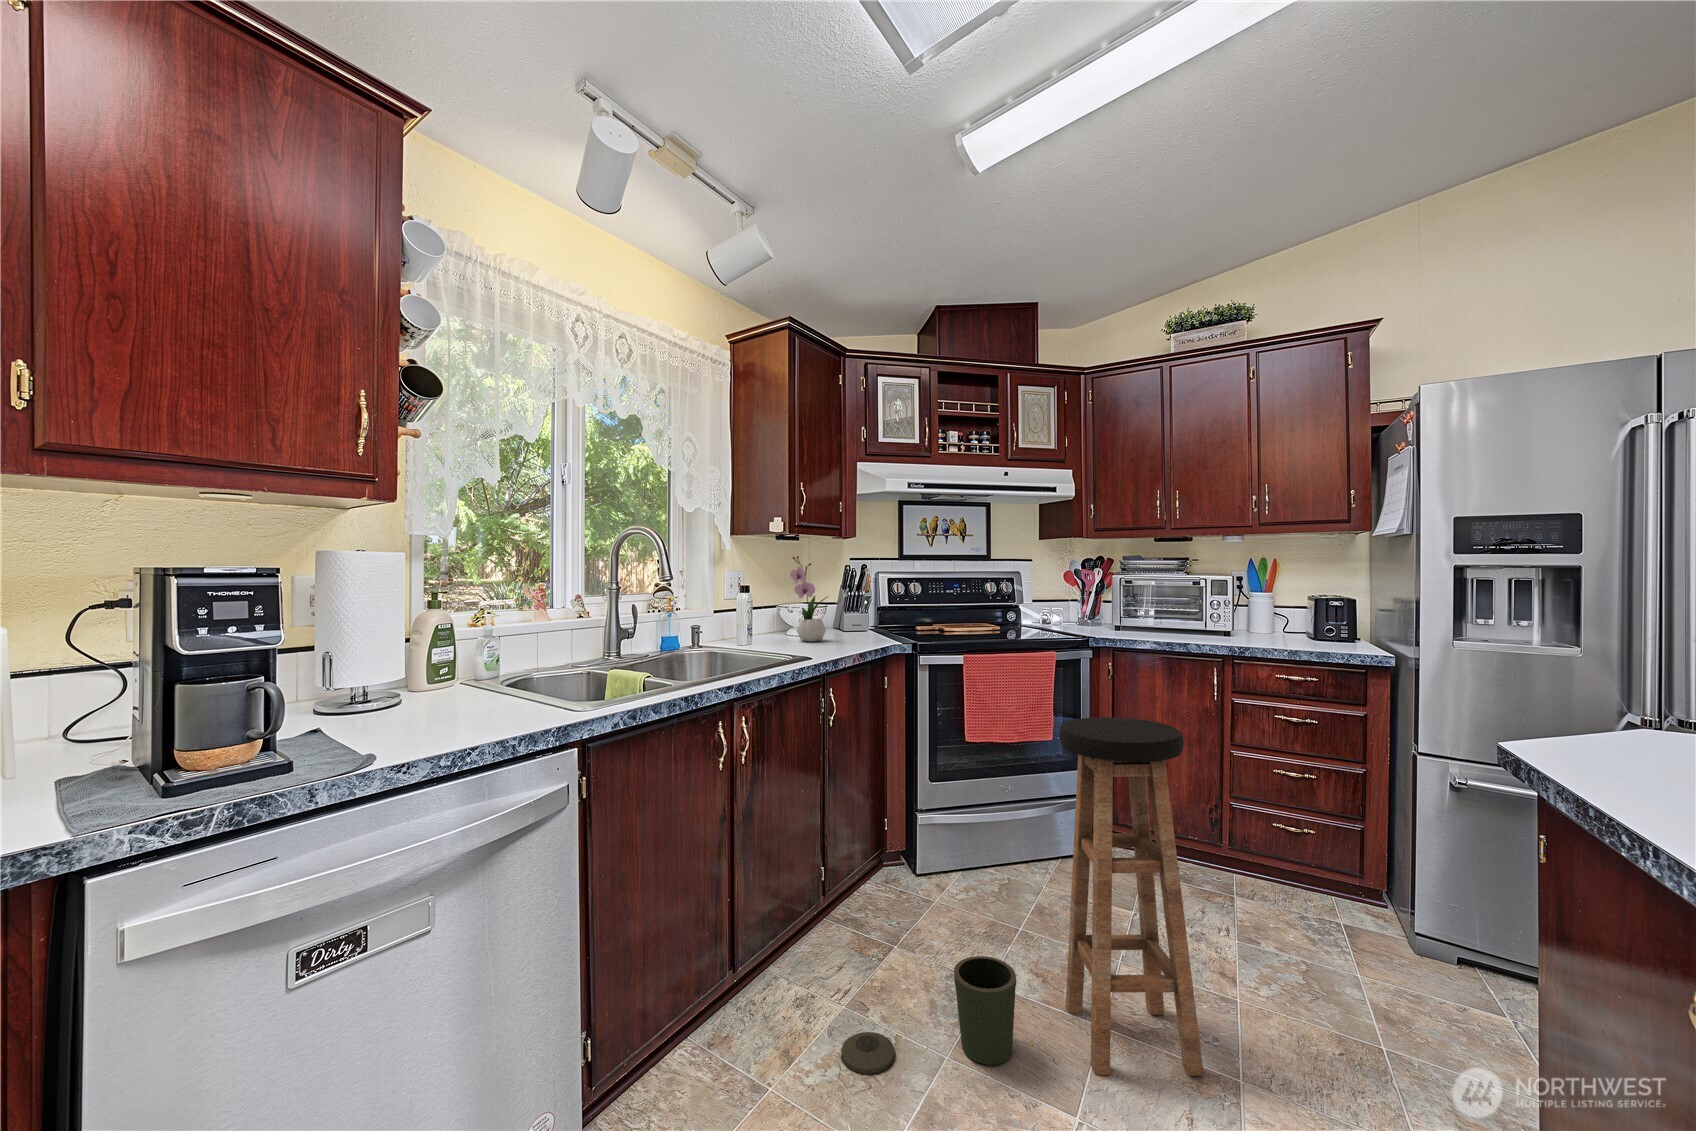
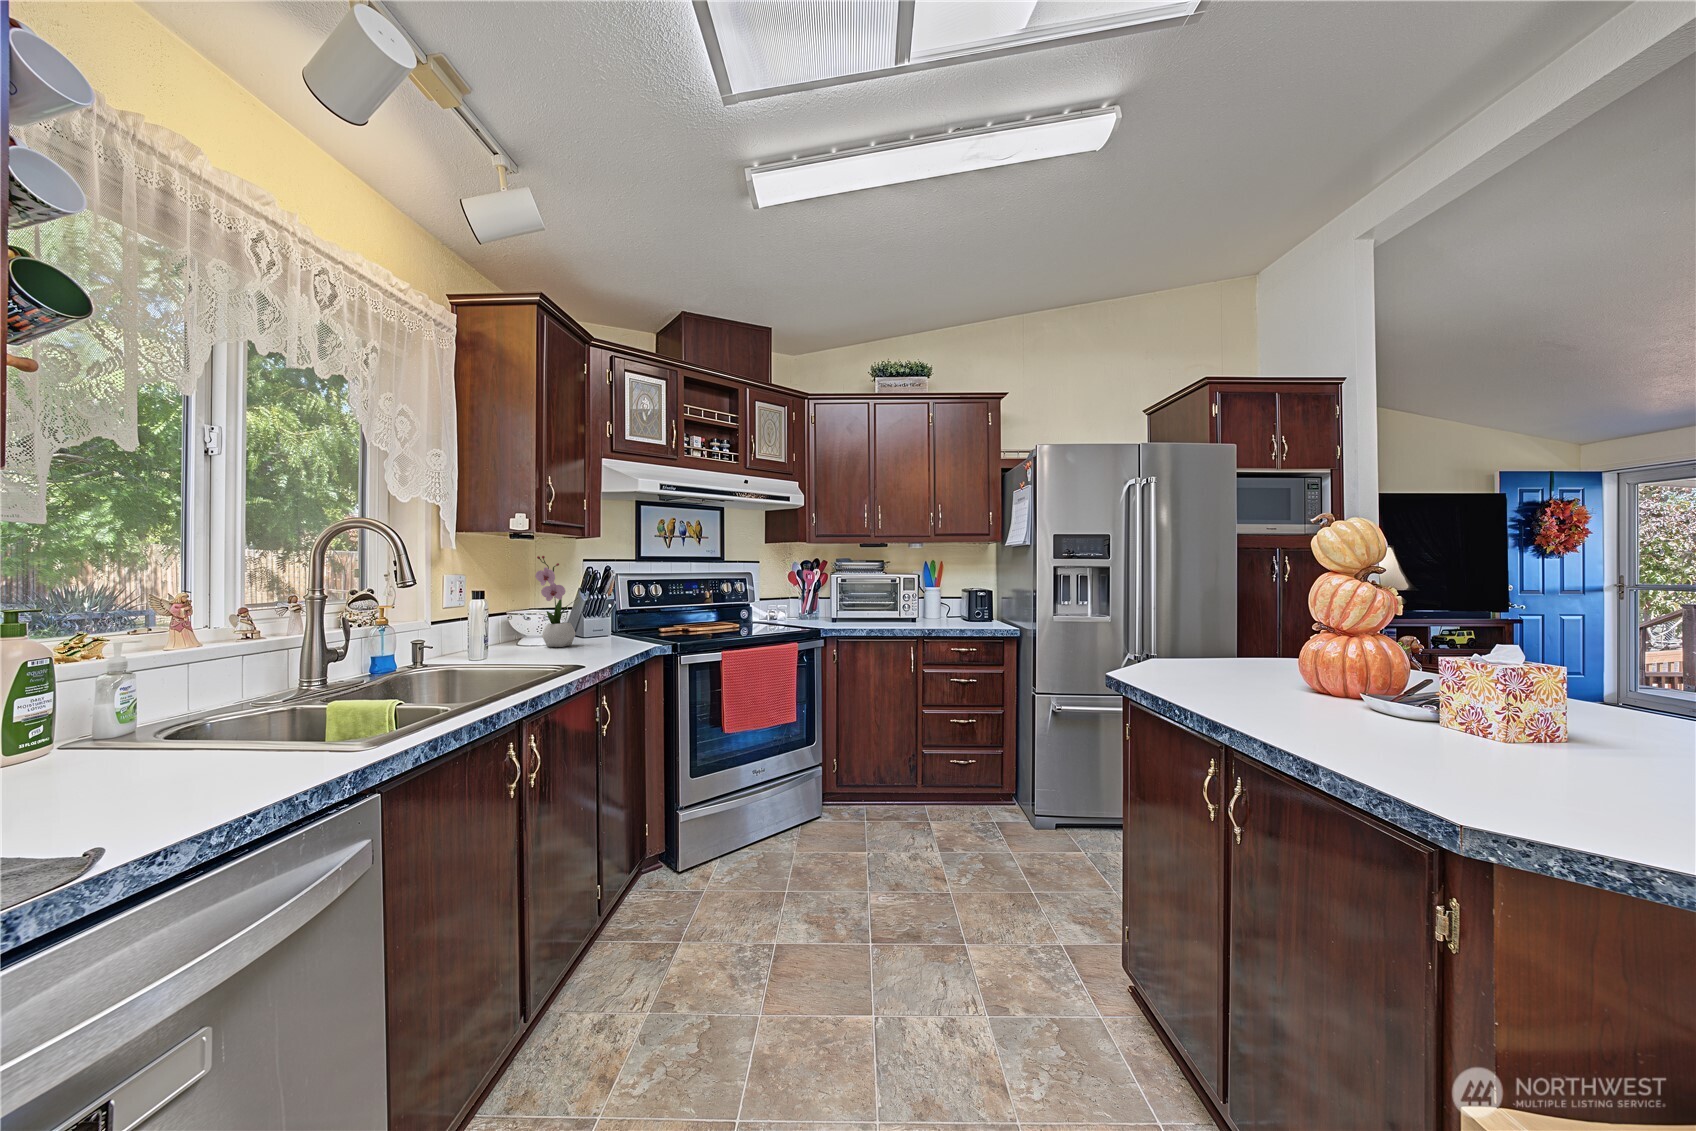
bar stool: present [1059,717,1204,1076] -> none [844,692,956,992]
trash can: present [841,956,1016,1075] -> none [661,920,820,1071]

